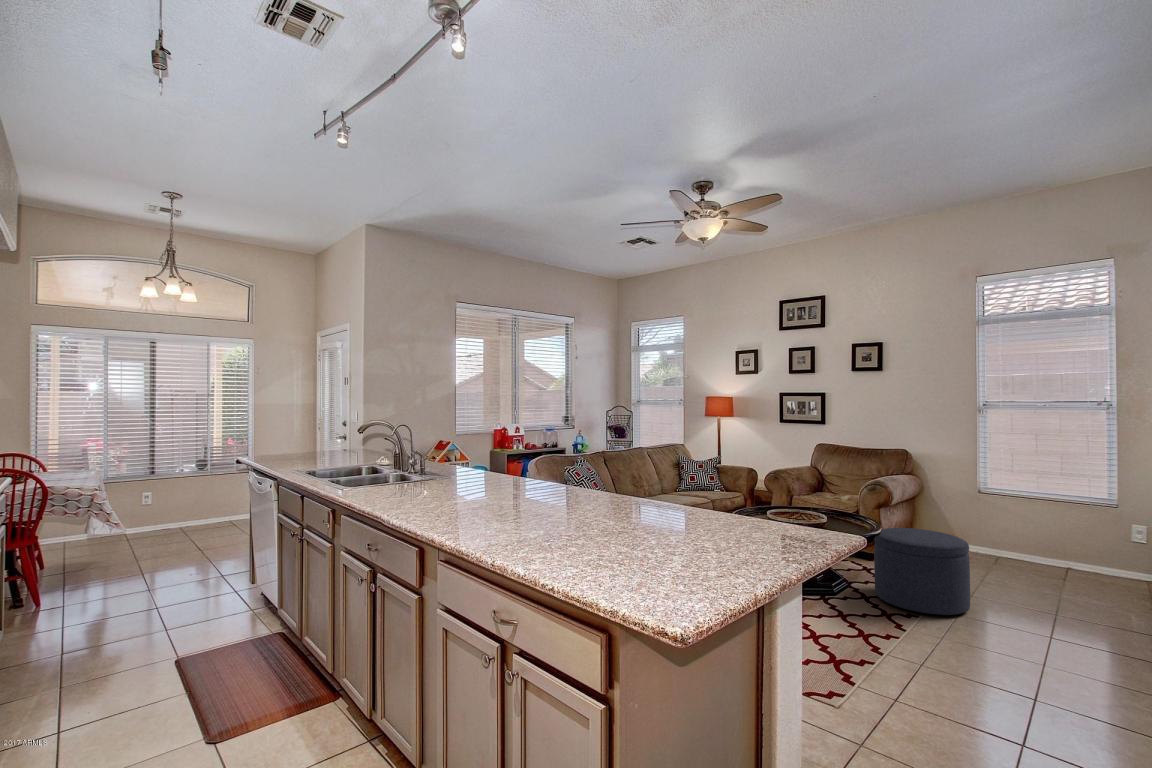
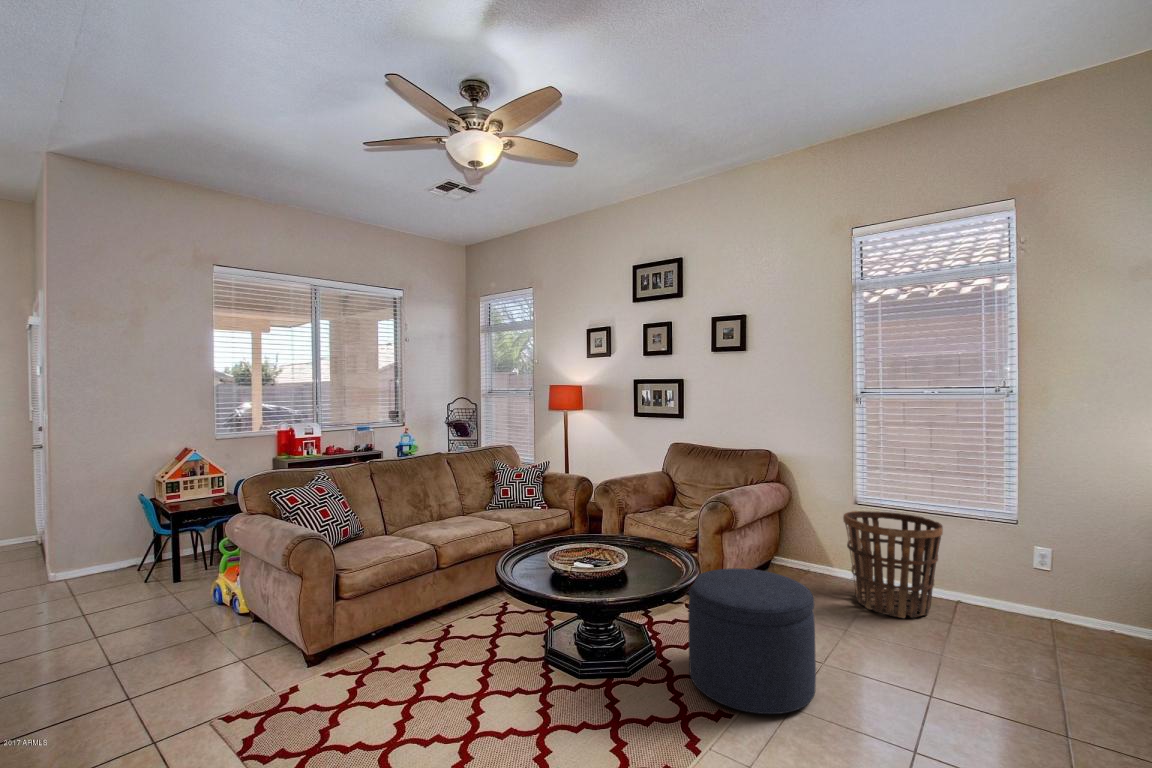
basket: none [973,497,1056,574] -> present [843,511,943,618]

